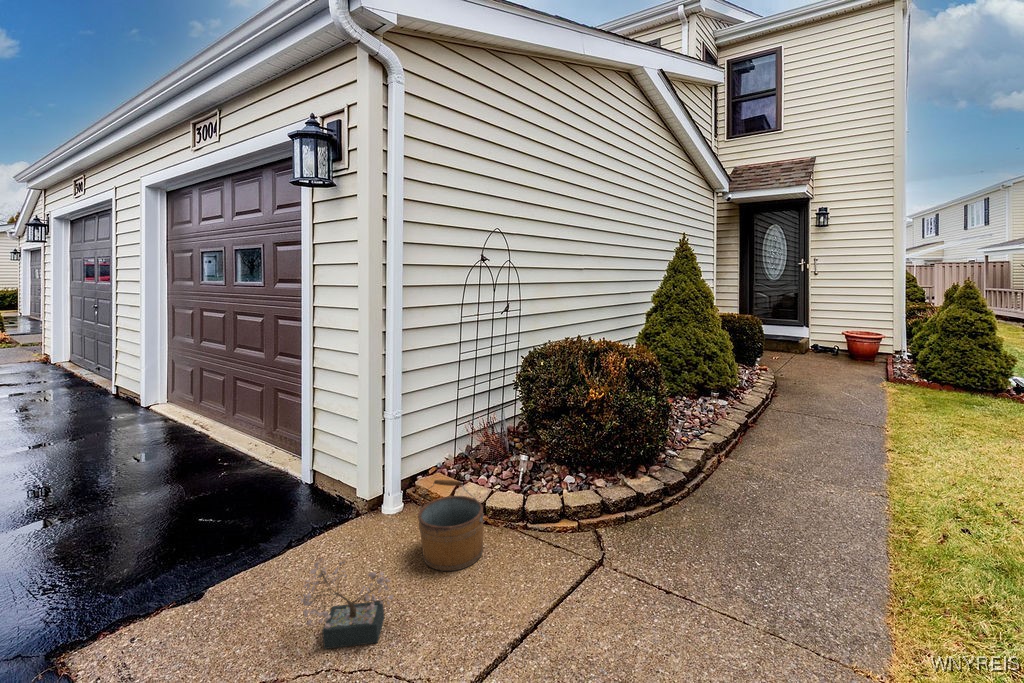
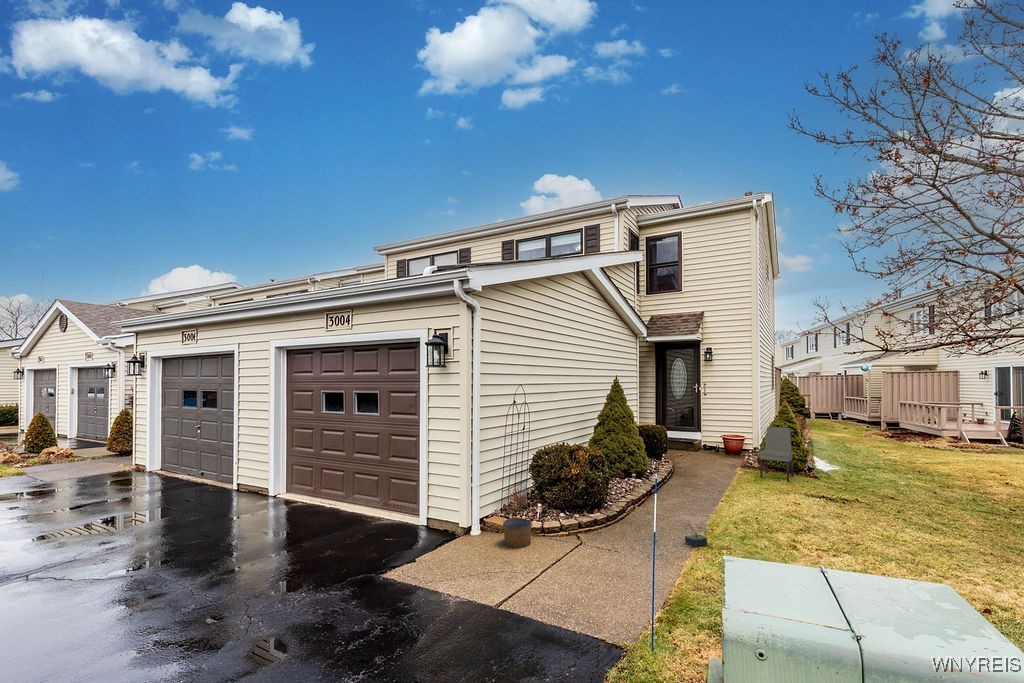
chair: none [933,311,1000,401] -> present [759,427,793,482]
decorative plant: present [298,558,393,649] -> present [680,519,708,547]

